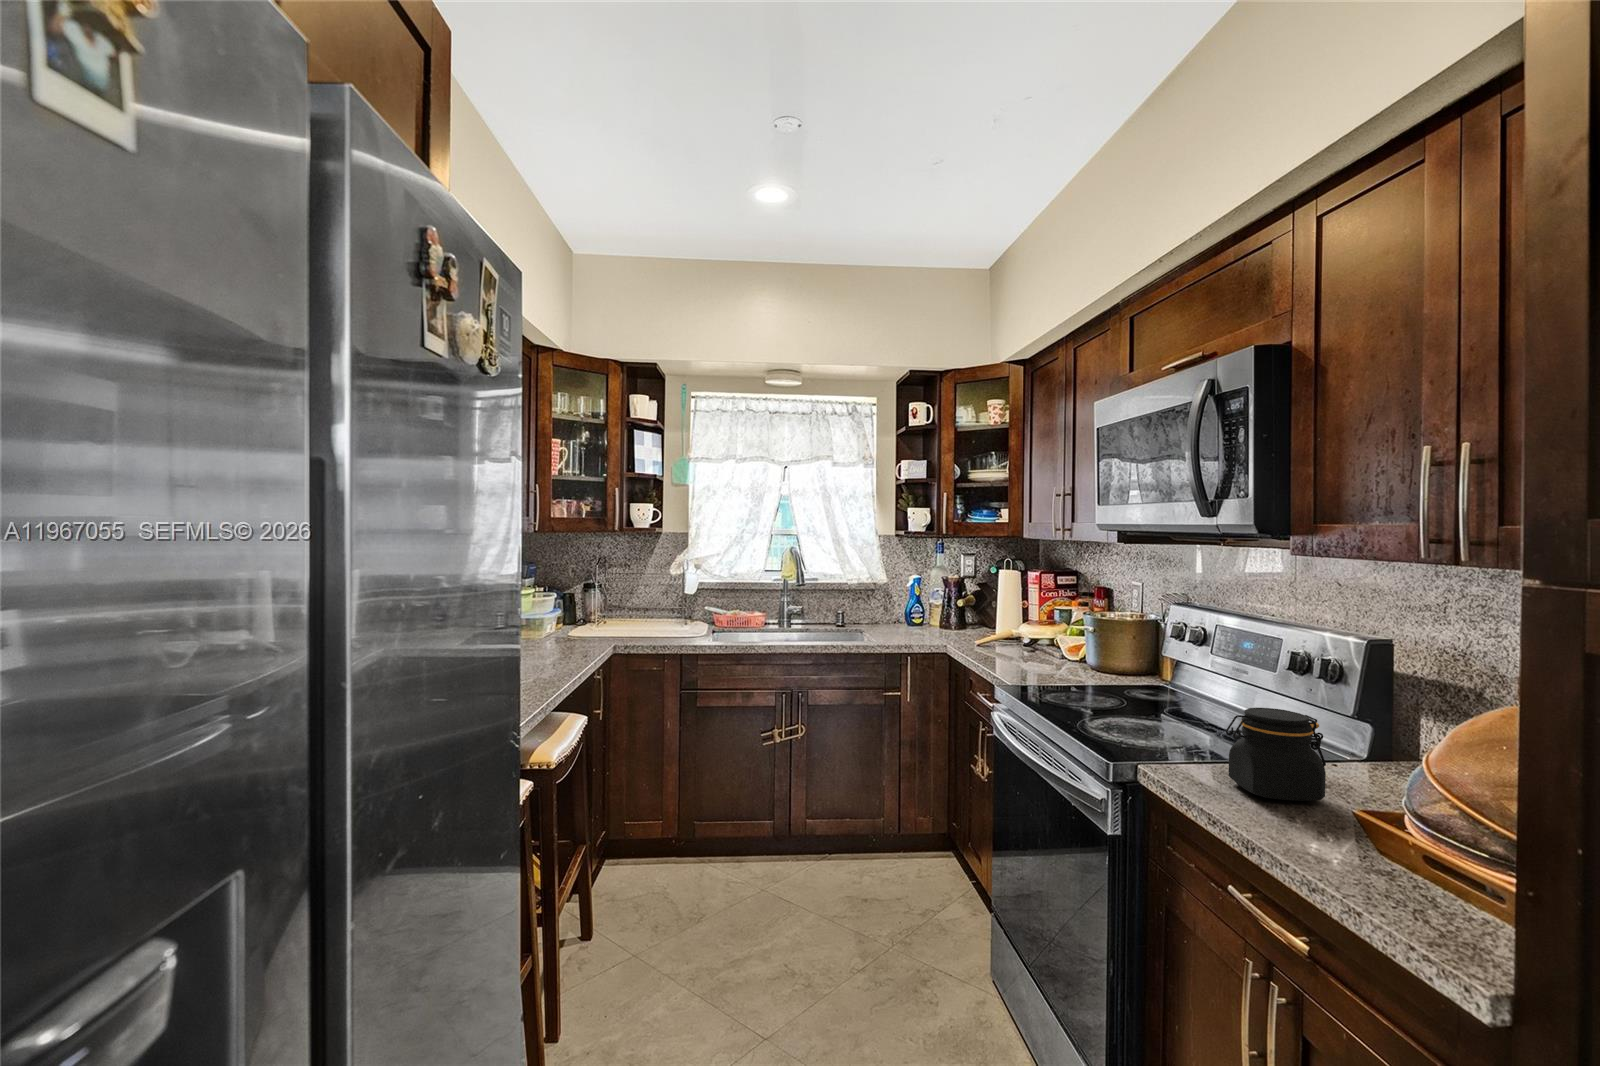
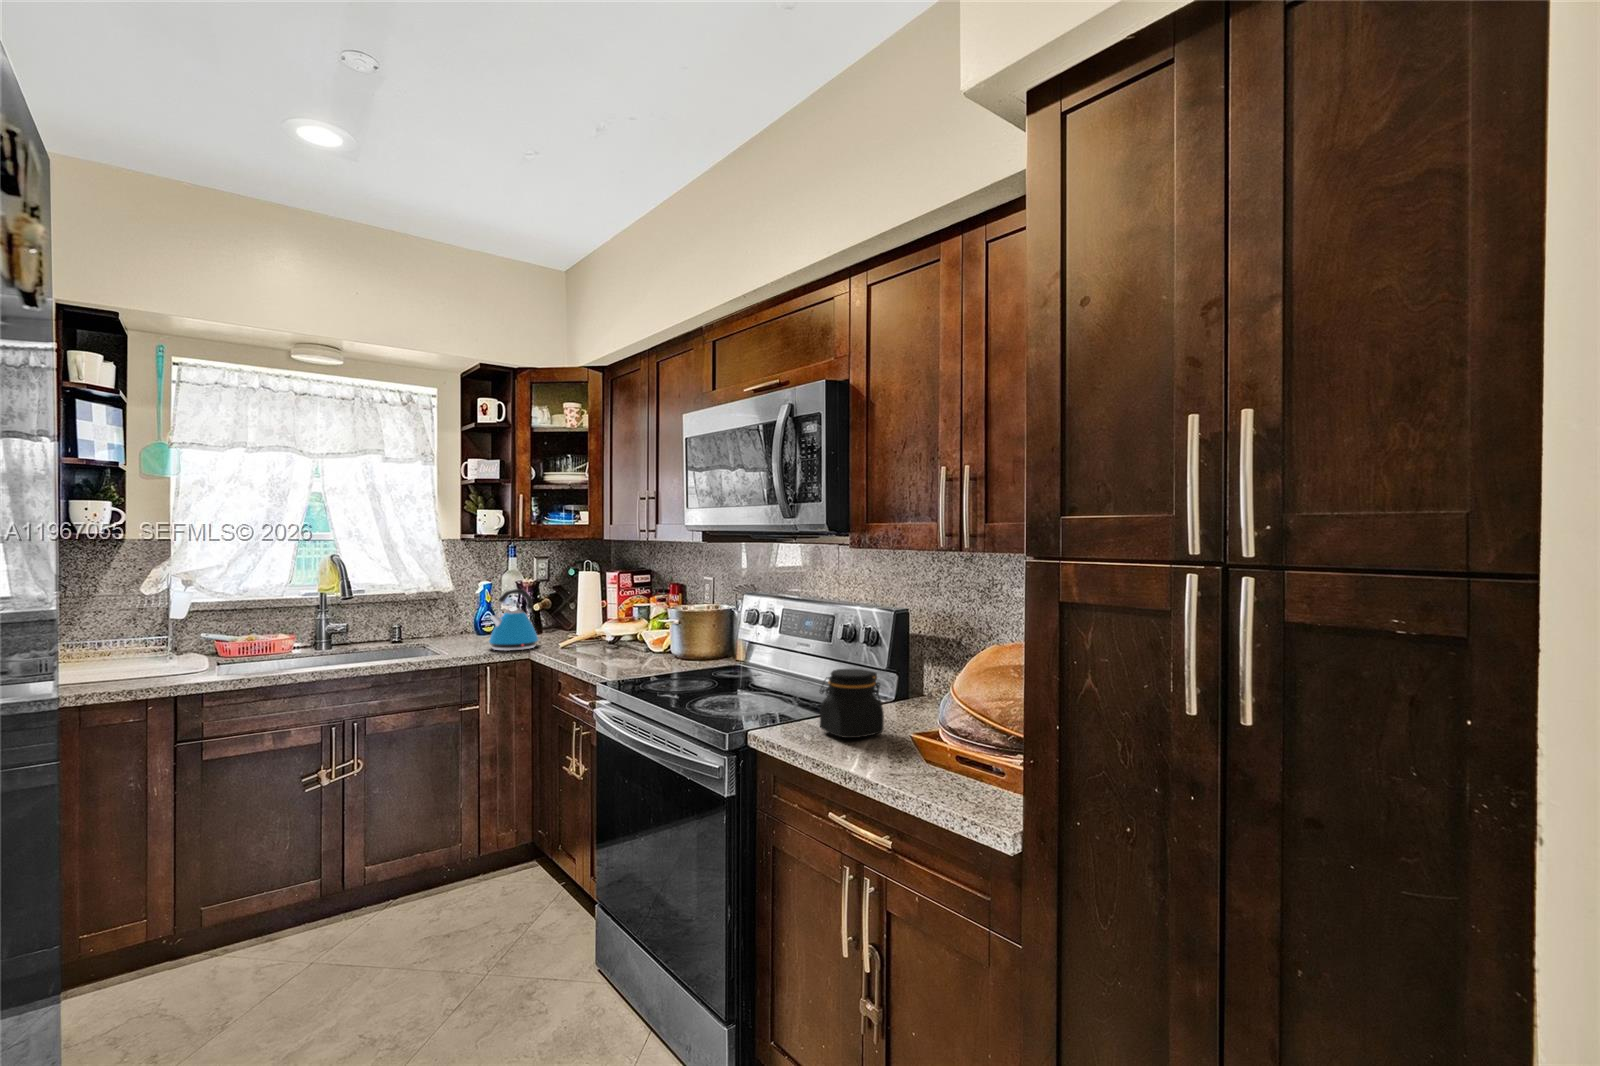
kettle: none [908,584,956,643] -> present [489,589,540,651]

